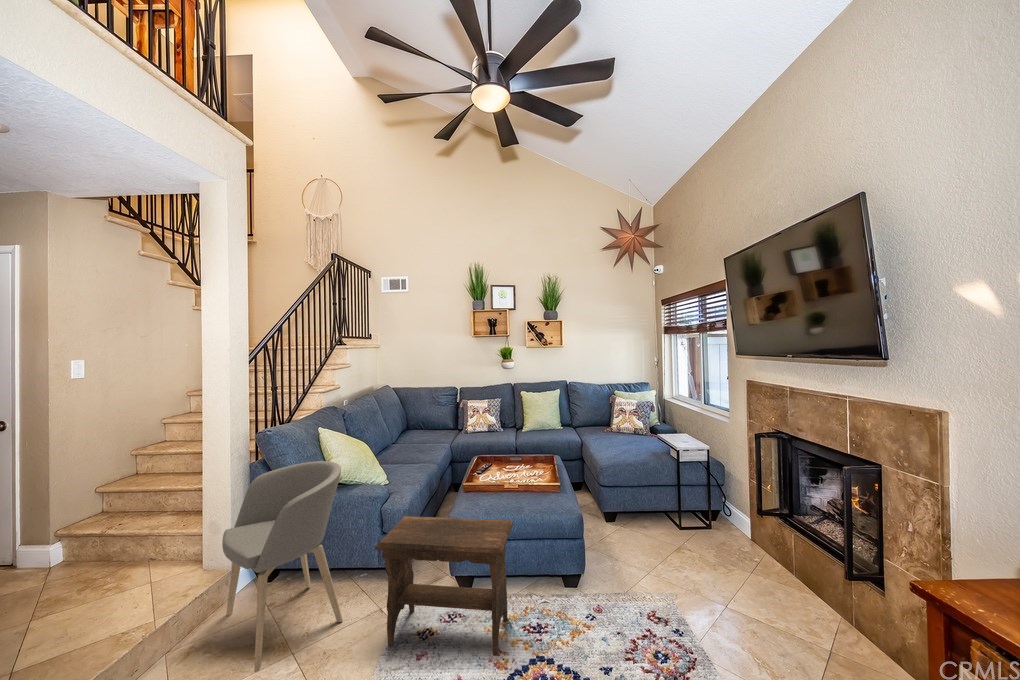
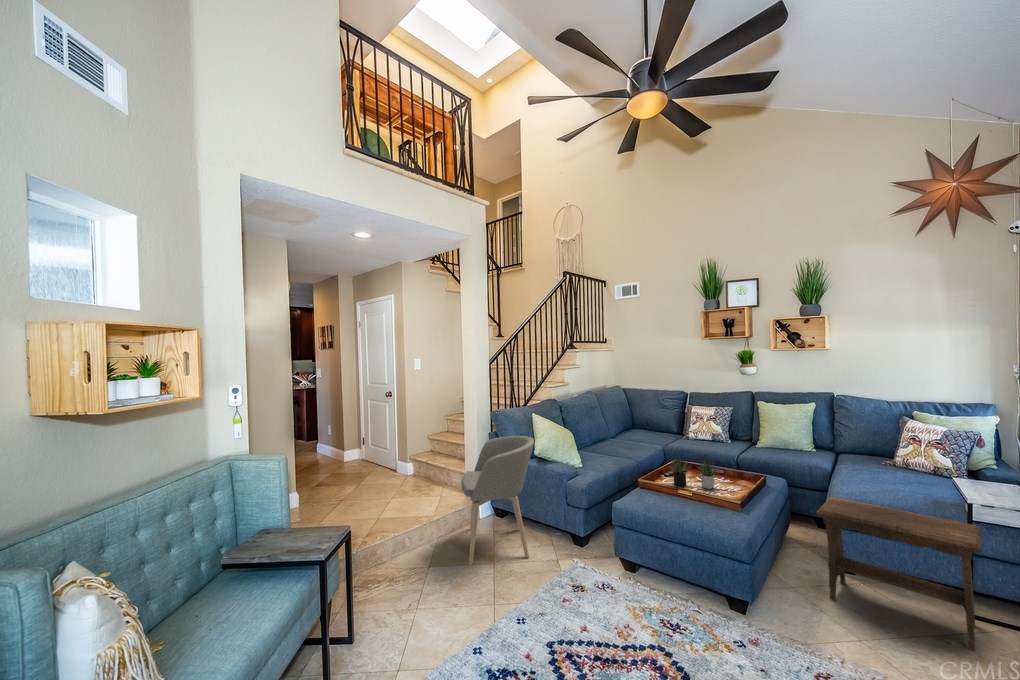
succulent plant: none [484,451,534,483] -> present [670,459,717,489]
footstool: present [375,516,513,656] -> present [816,497,981,651]

